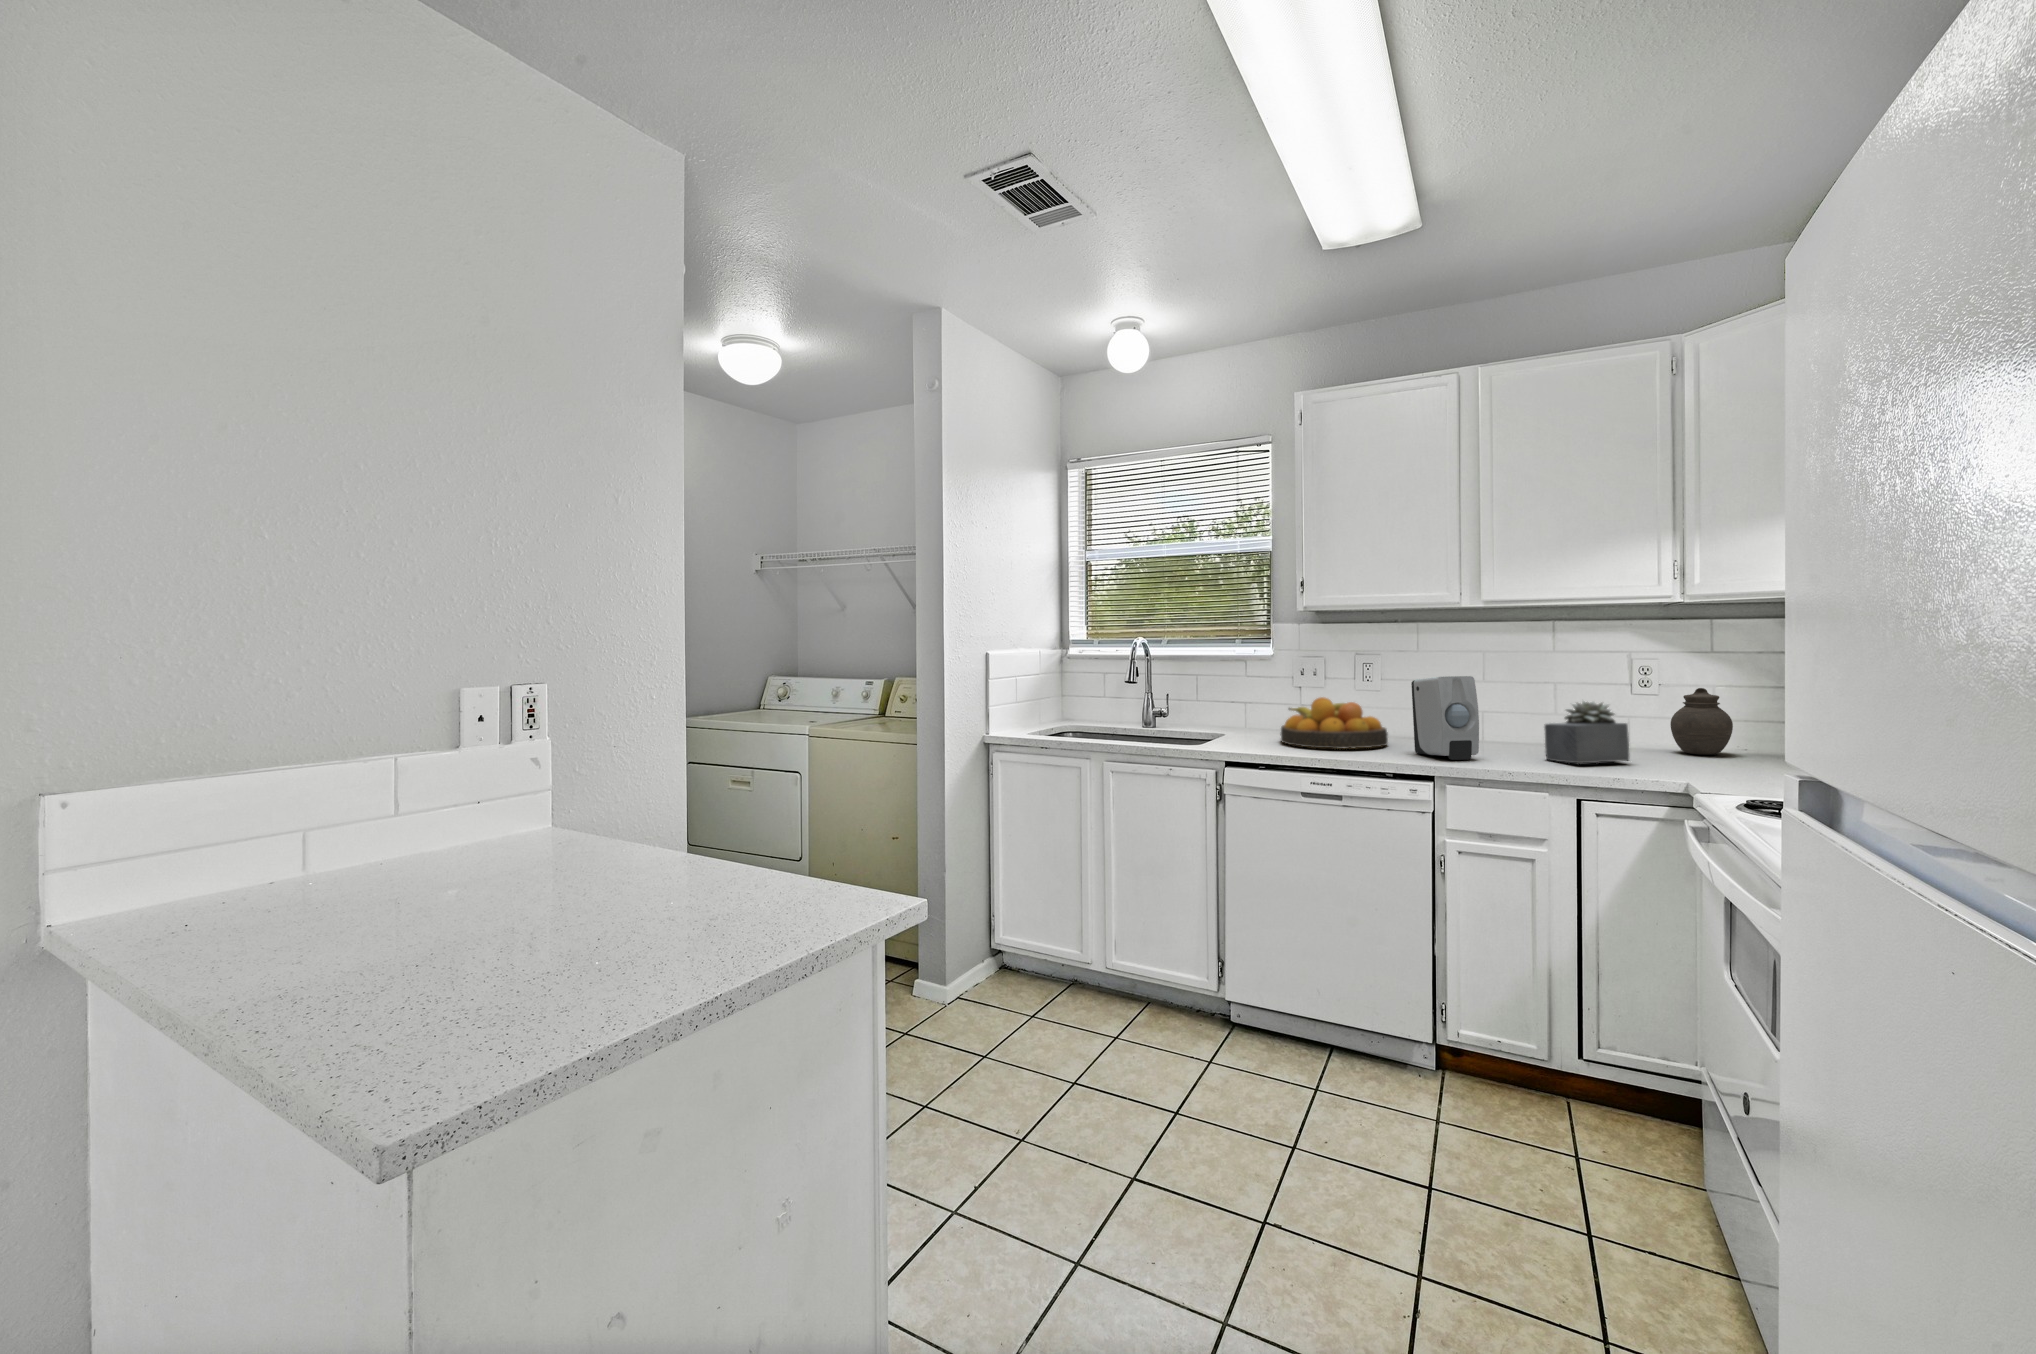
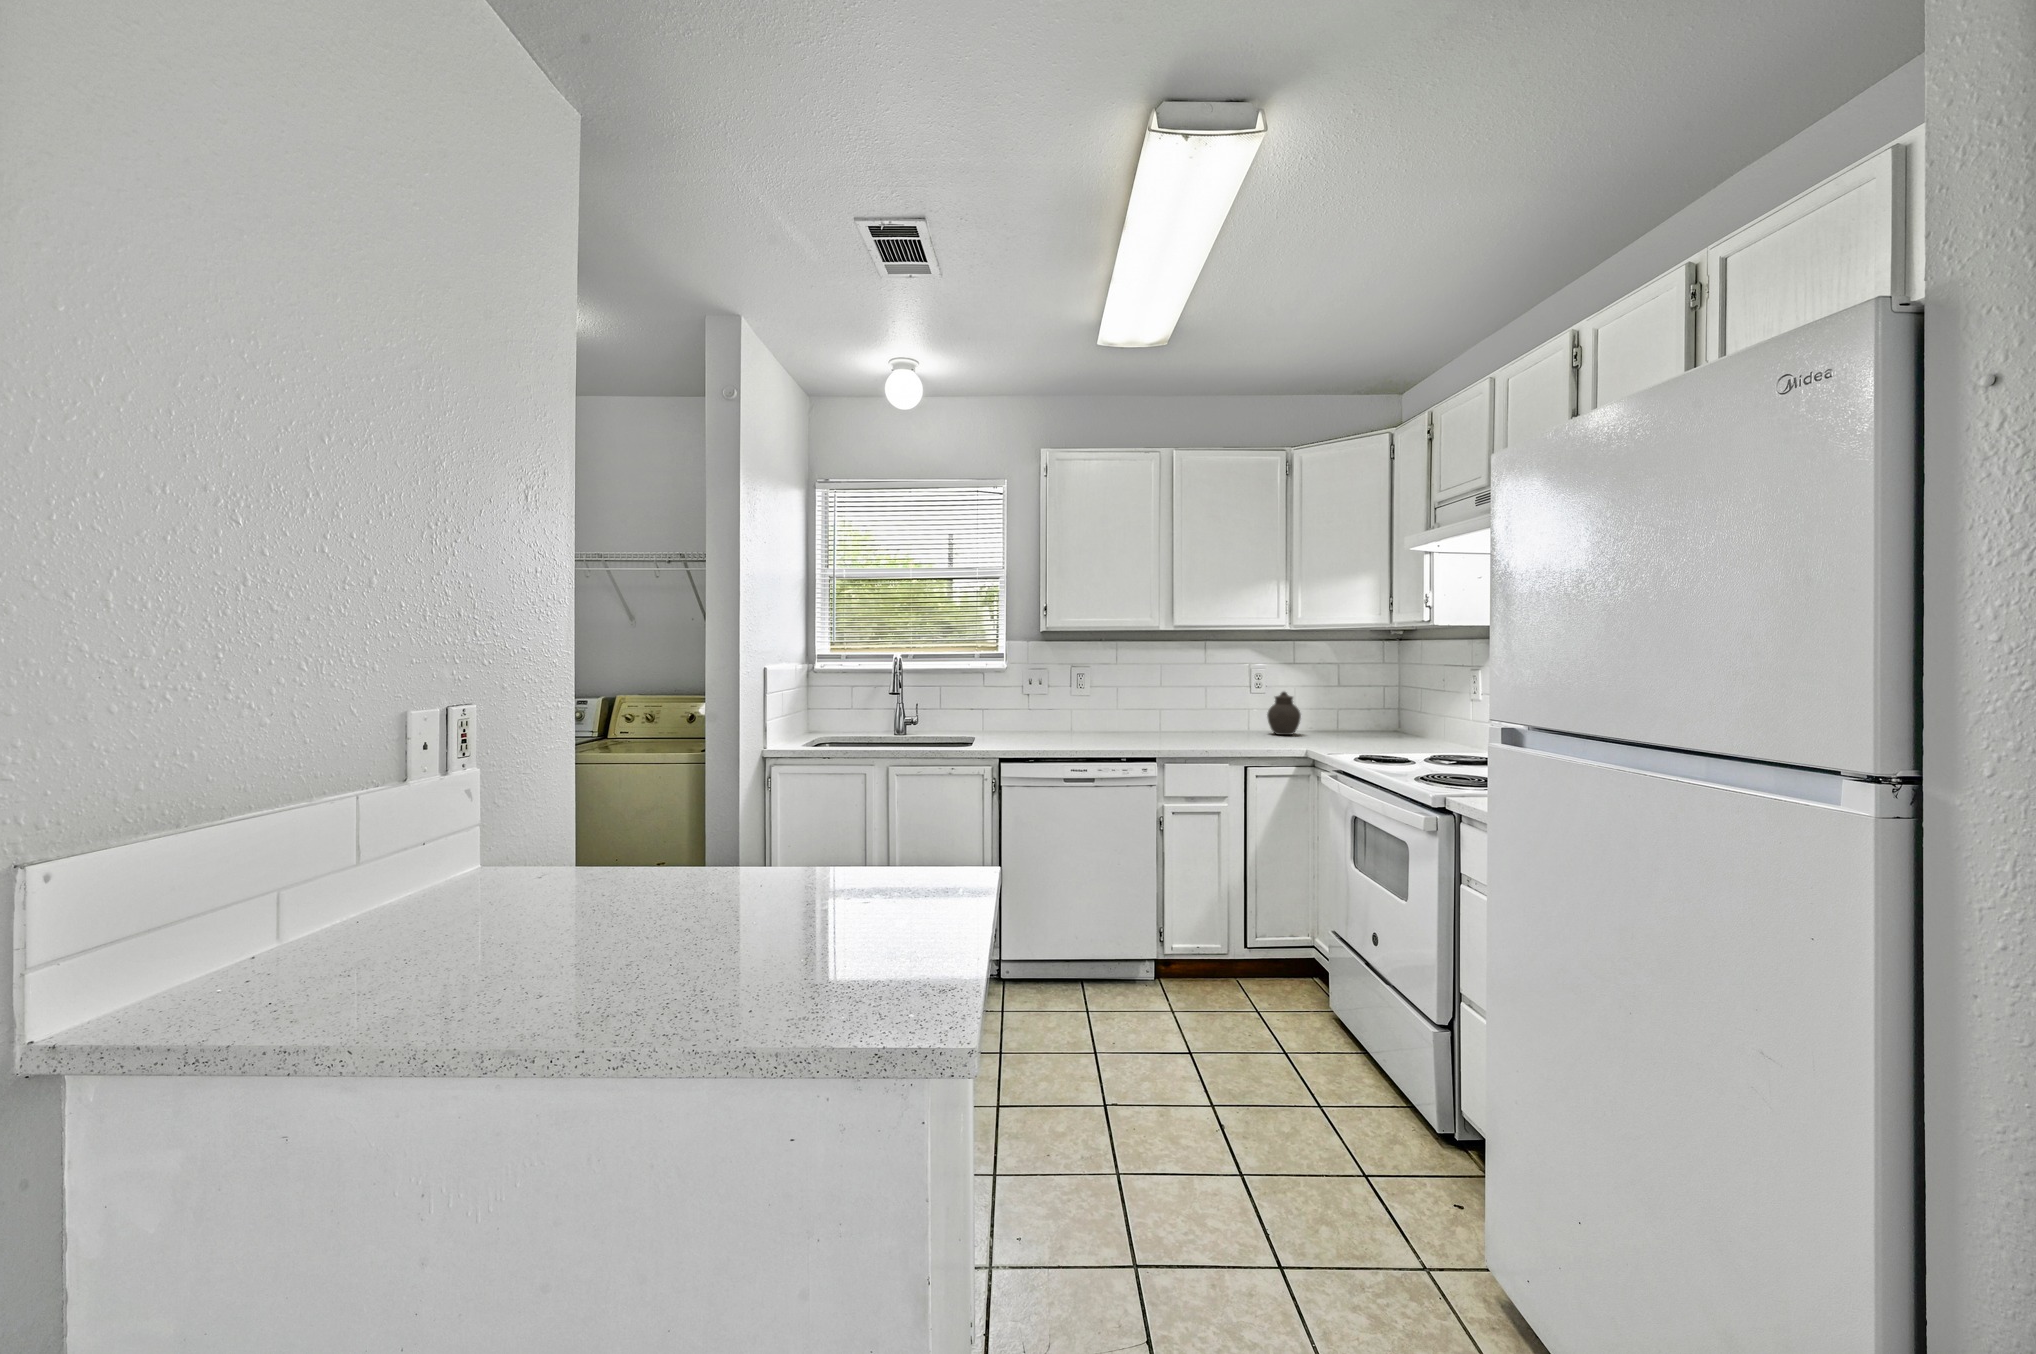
soap dispenser: present [1411,676,1479,760] -> none [1129,685,1178,746]
fruit bowl: present [1280,697,1388,749] -> none [1025,702,1105,742]
succulent plant: present [1545,701,1629,764] -> none [1213,700,1263,744]

